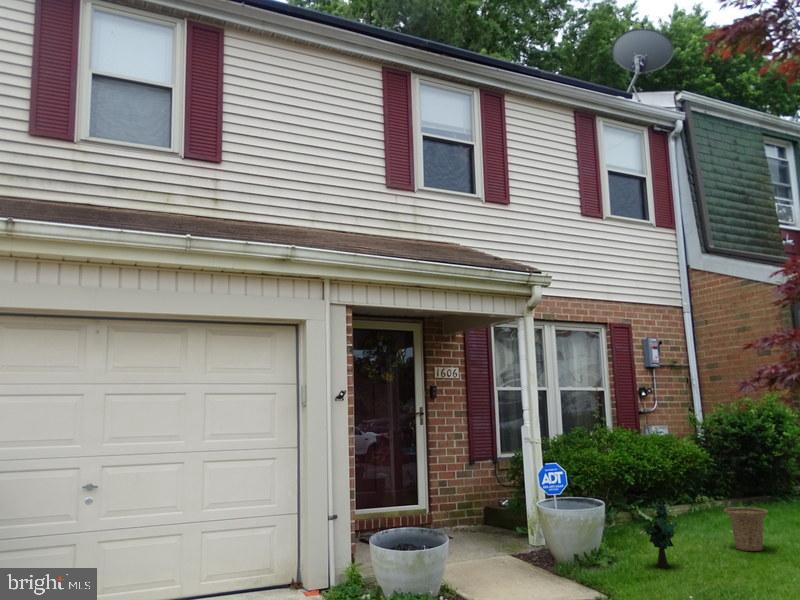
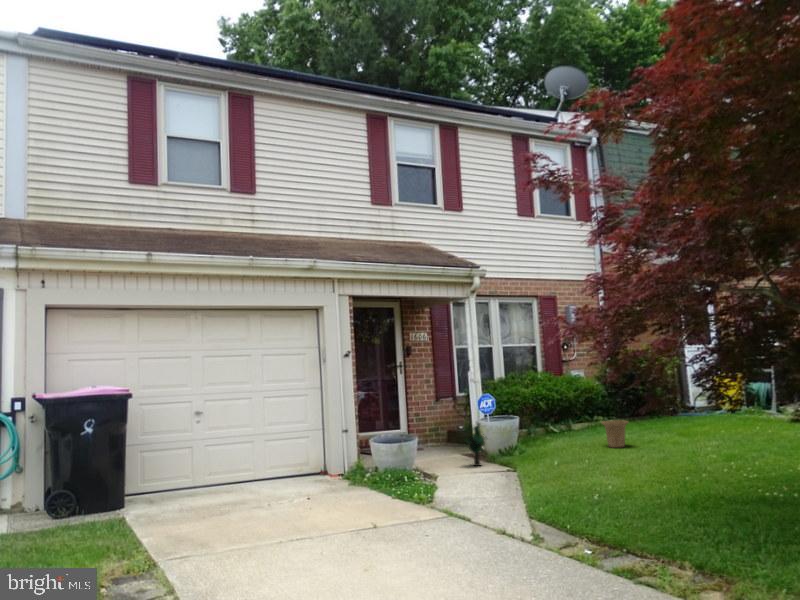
decorative plant: present [642,501,678,568] -> present [465,424,485,466]

